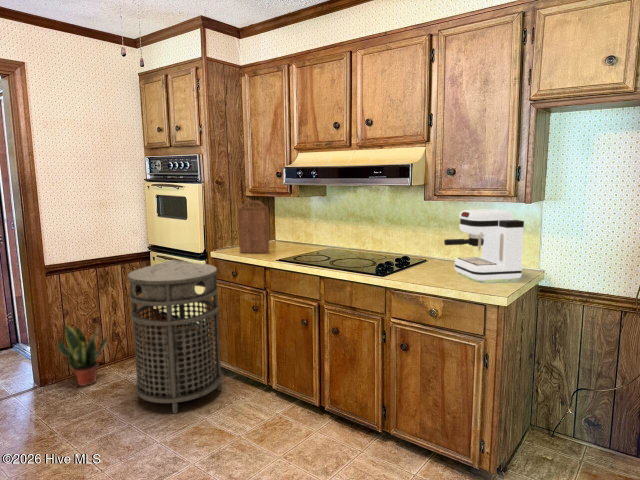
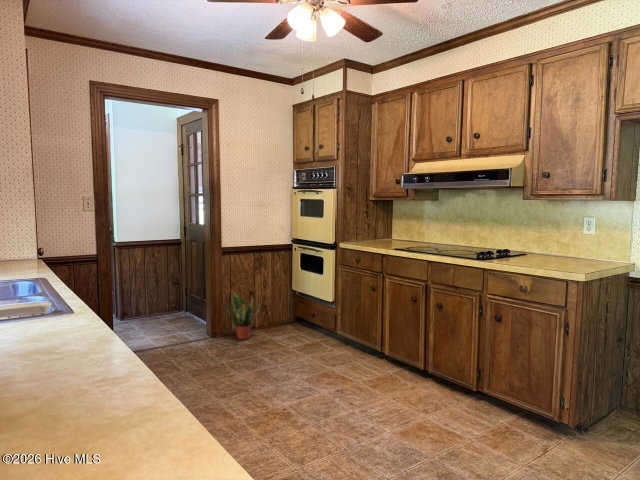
cutting board: present [238,201,269,253] -> none [364,202,388,245]
coffee maker: present [444,209,524,281] -> none [536,208,610,267]
trash can: present [128,260,222,413] -> none [280,245,345,363]

